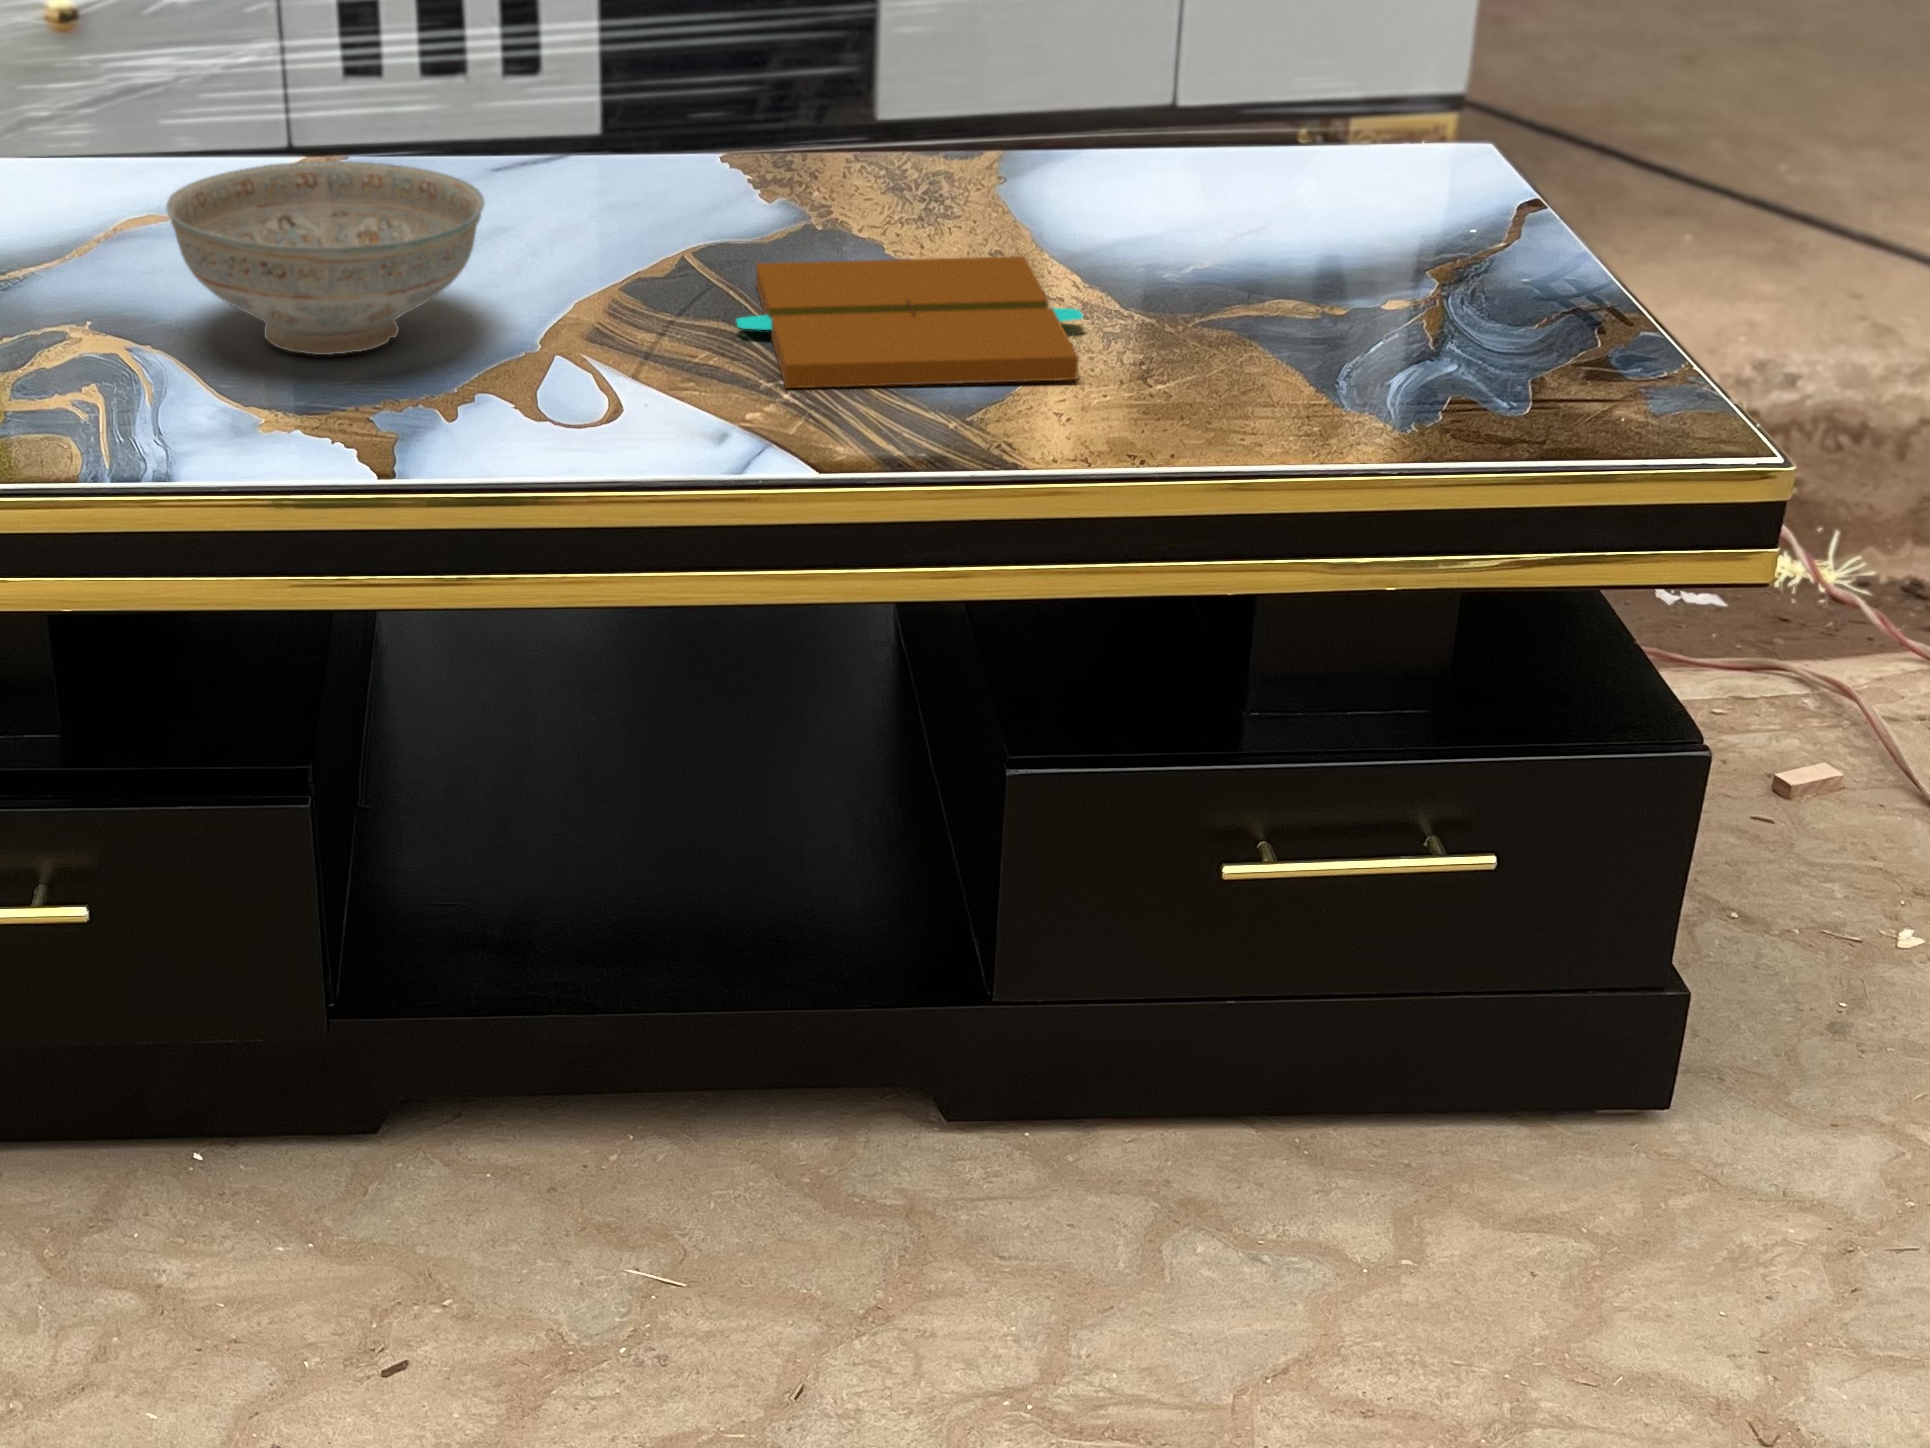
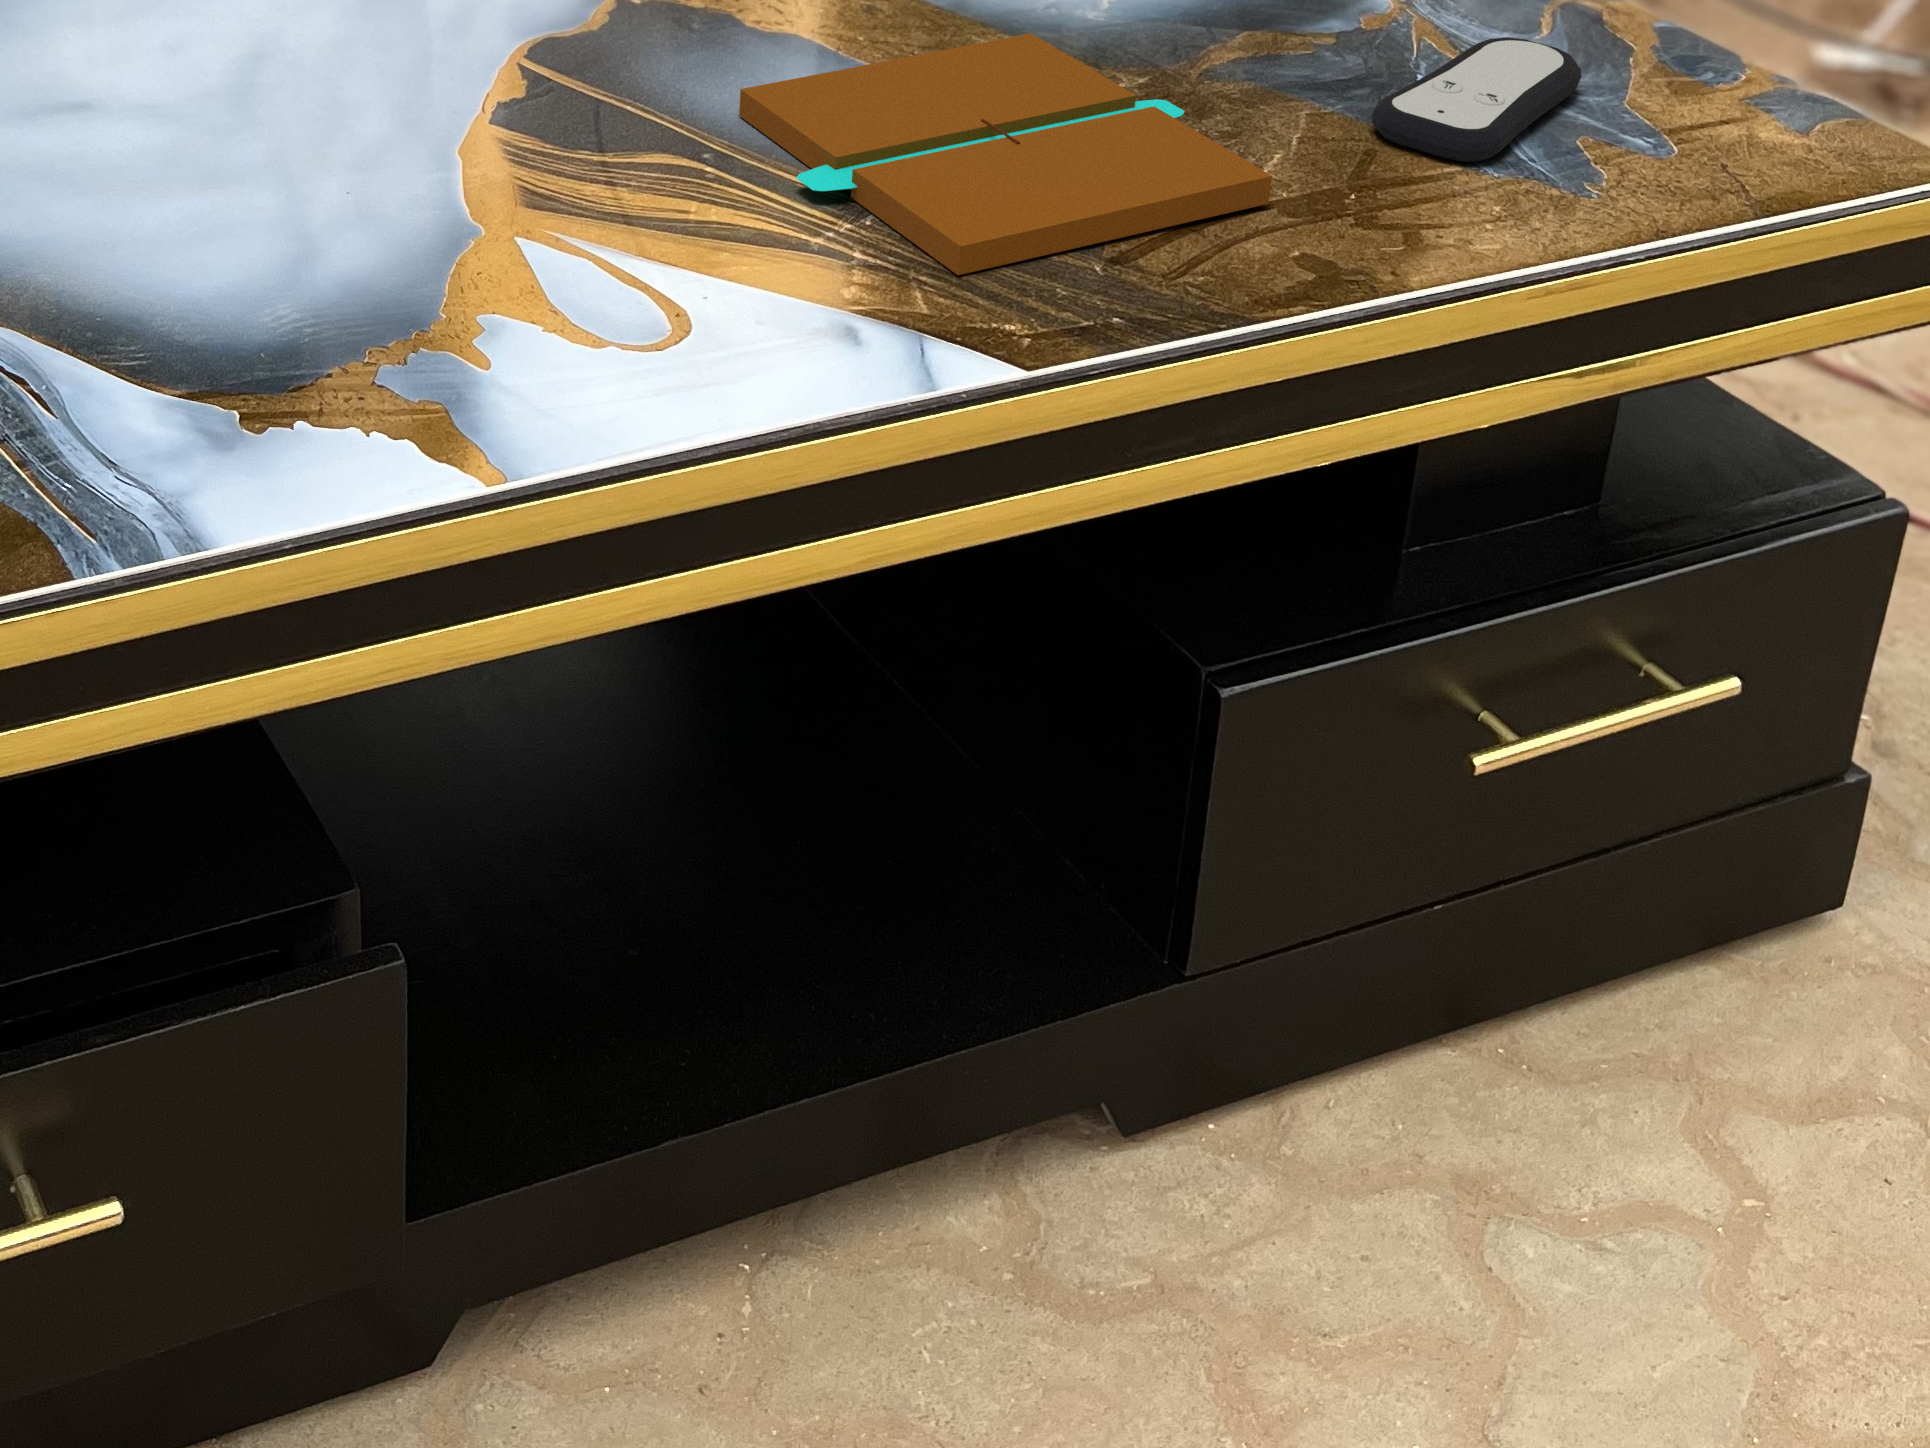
decorative bowl: present [166,161,485,355] -> none [73,32,531,328]
remote control: none [1230,301,1456,379] -> present [1372,37,1581,162]

